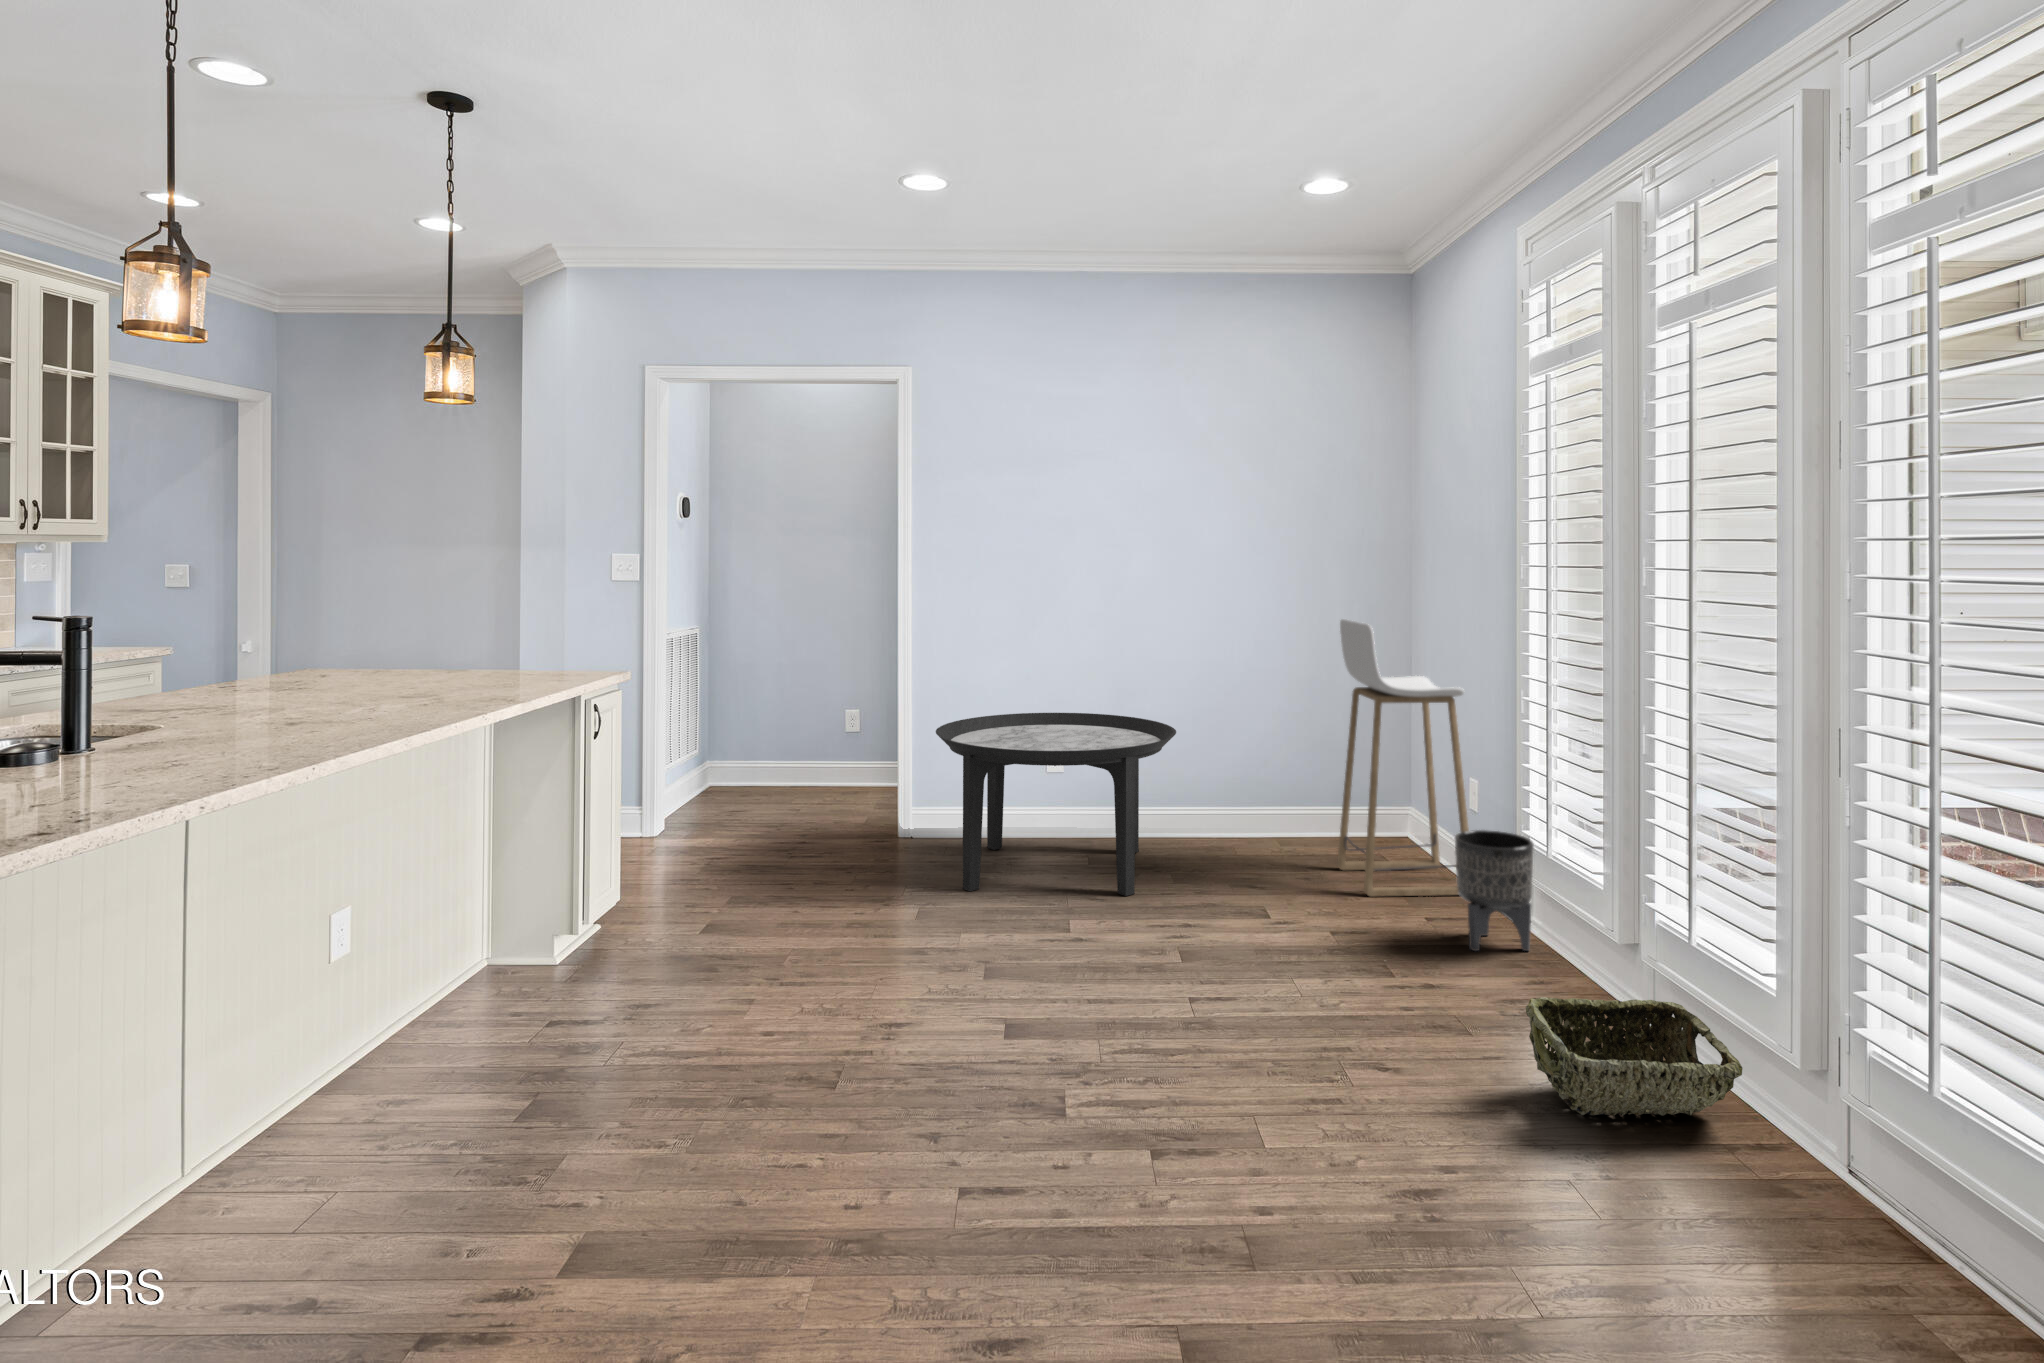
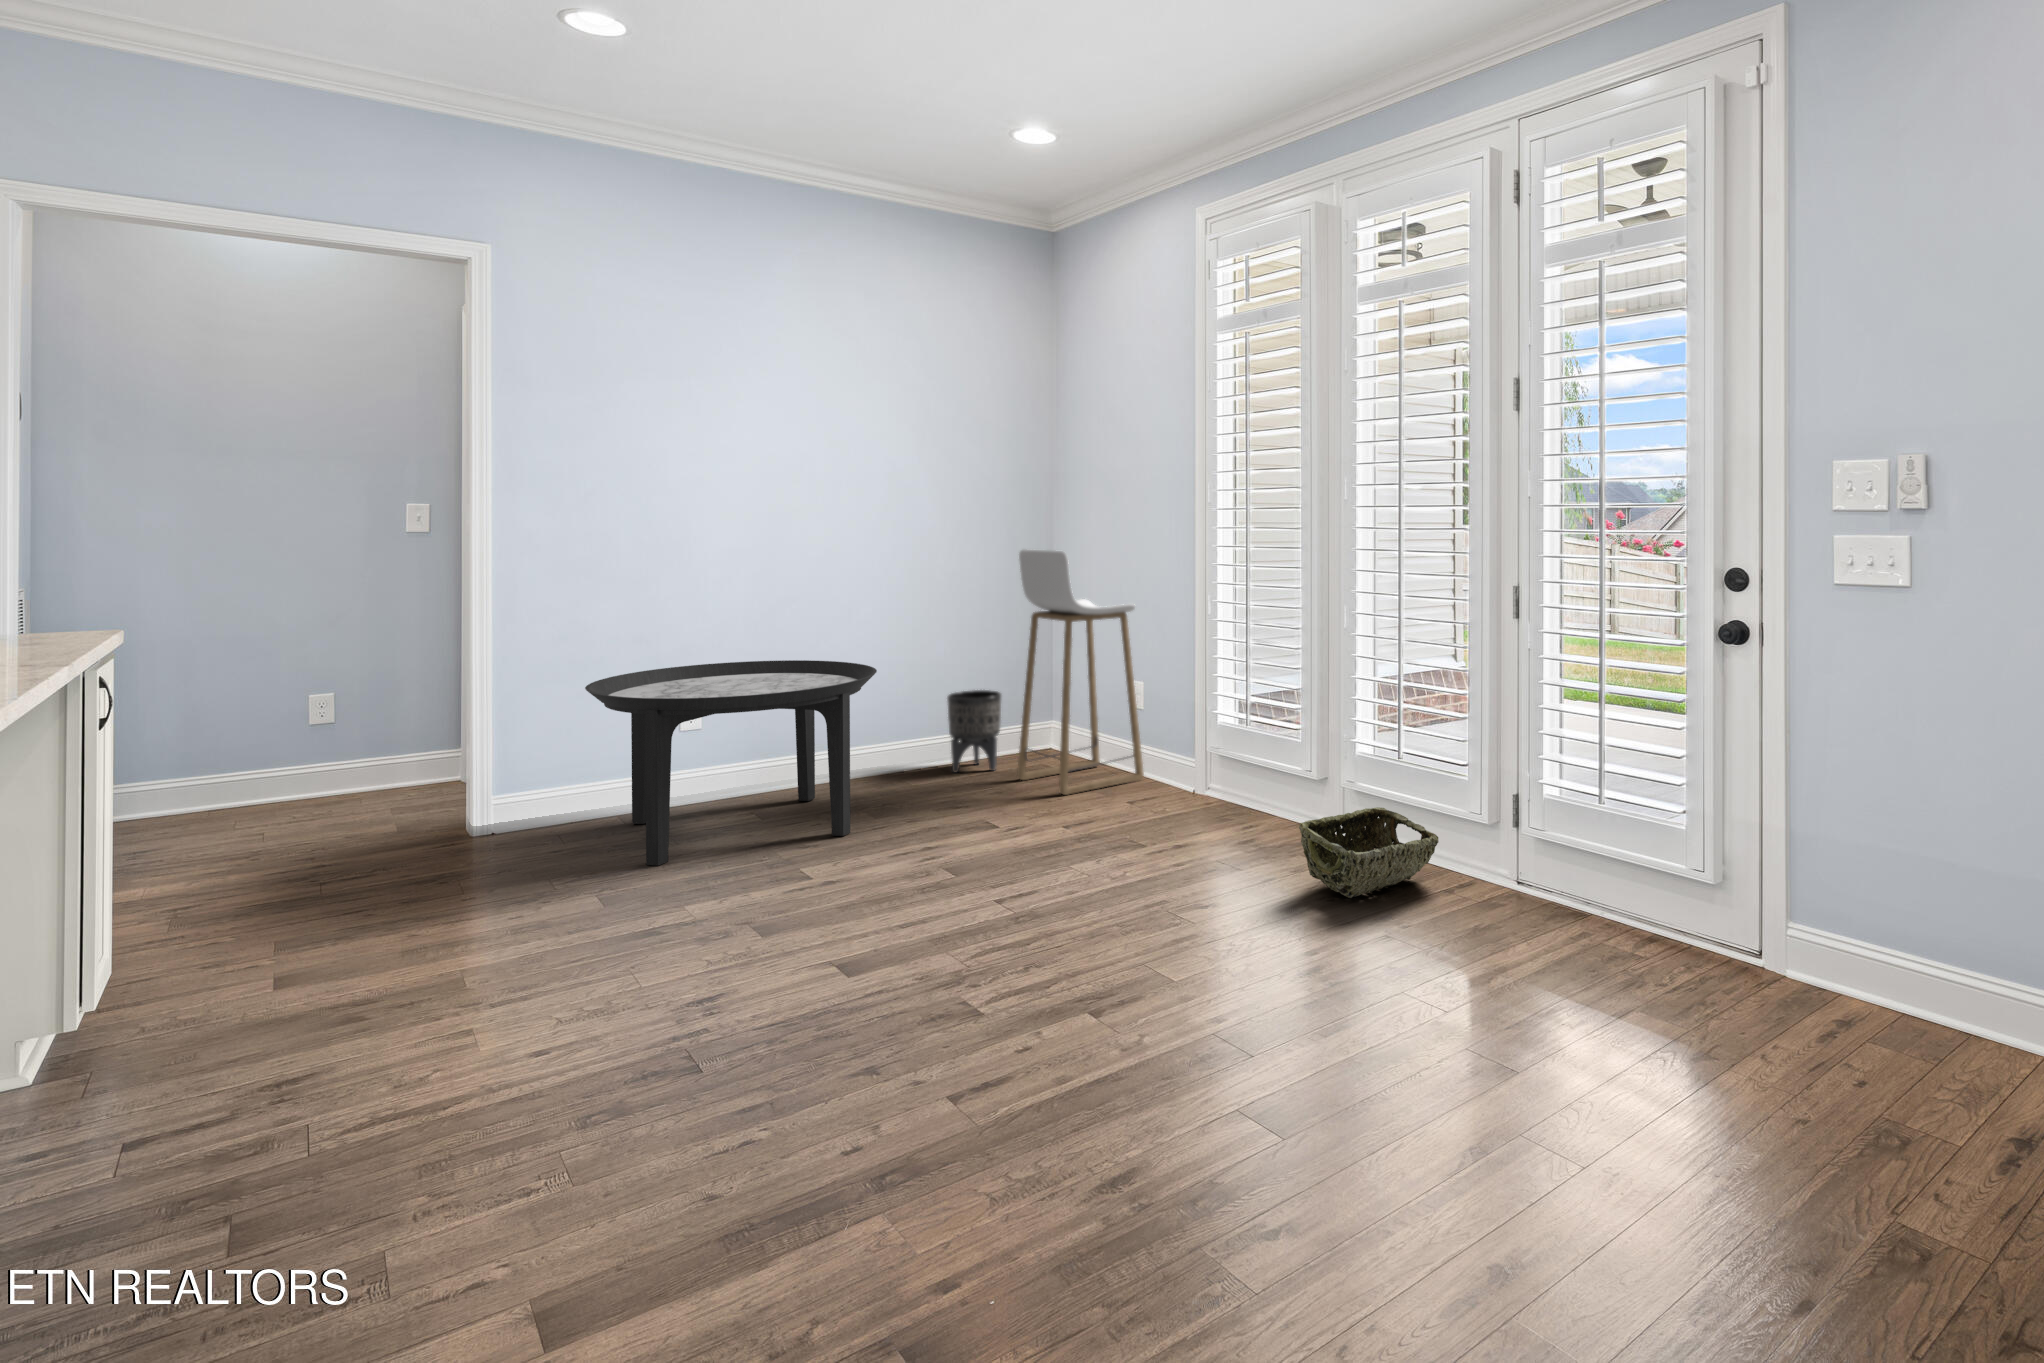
planter: present [1455,830,1534,951] -> present [947,690,1002,772]

